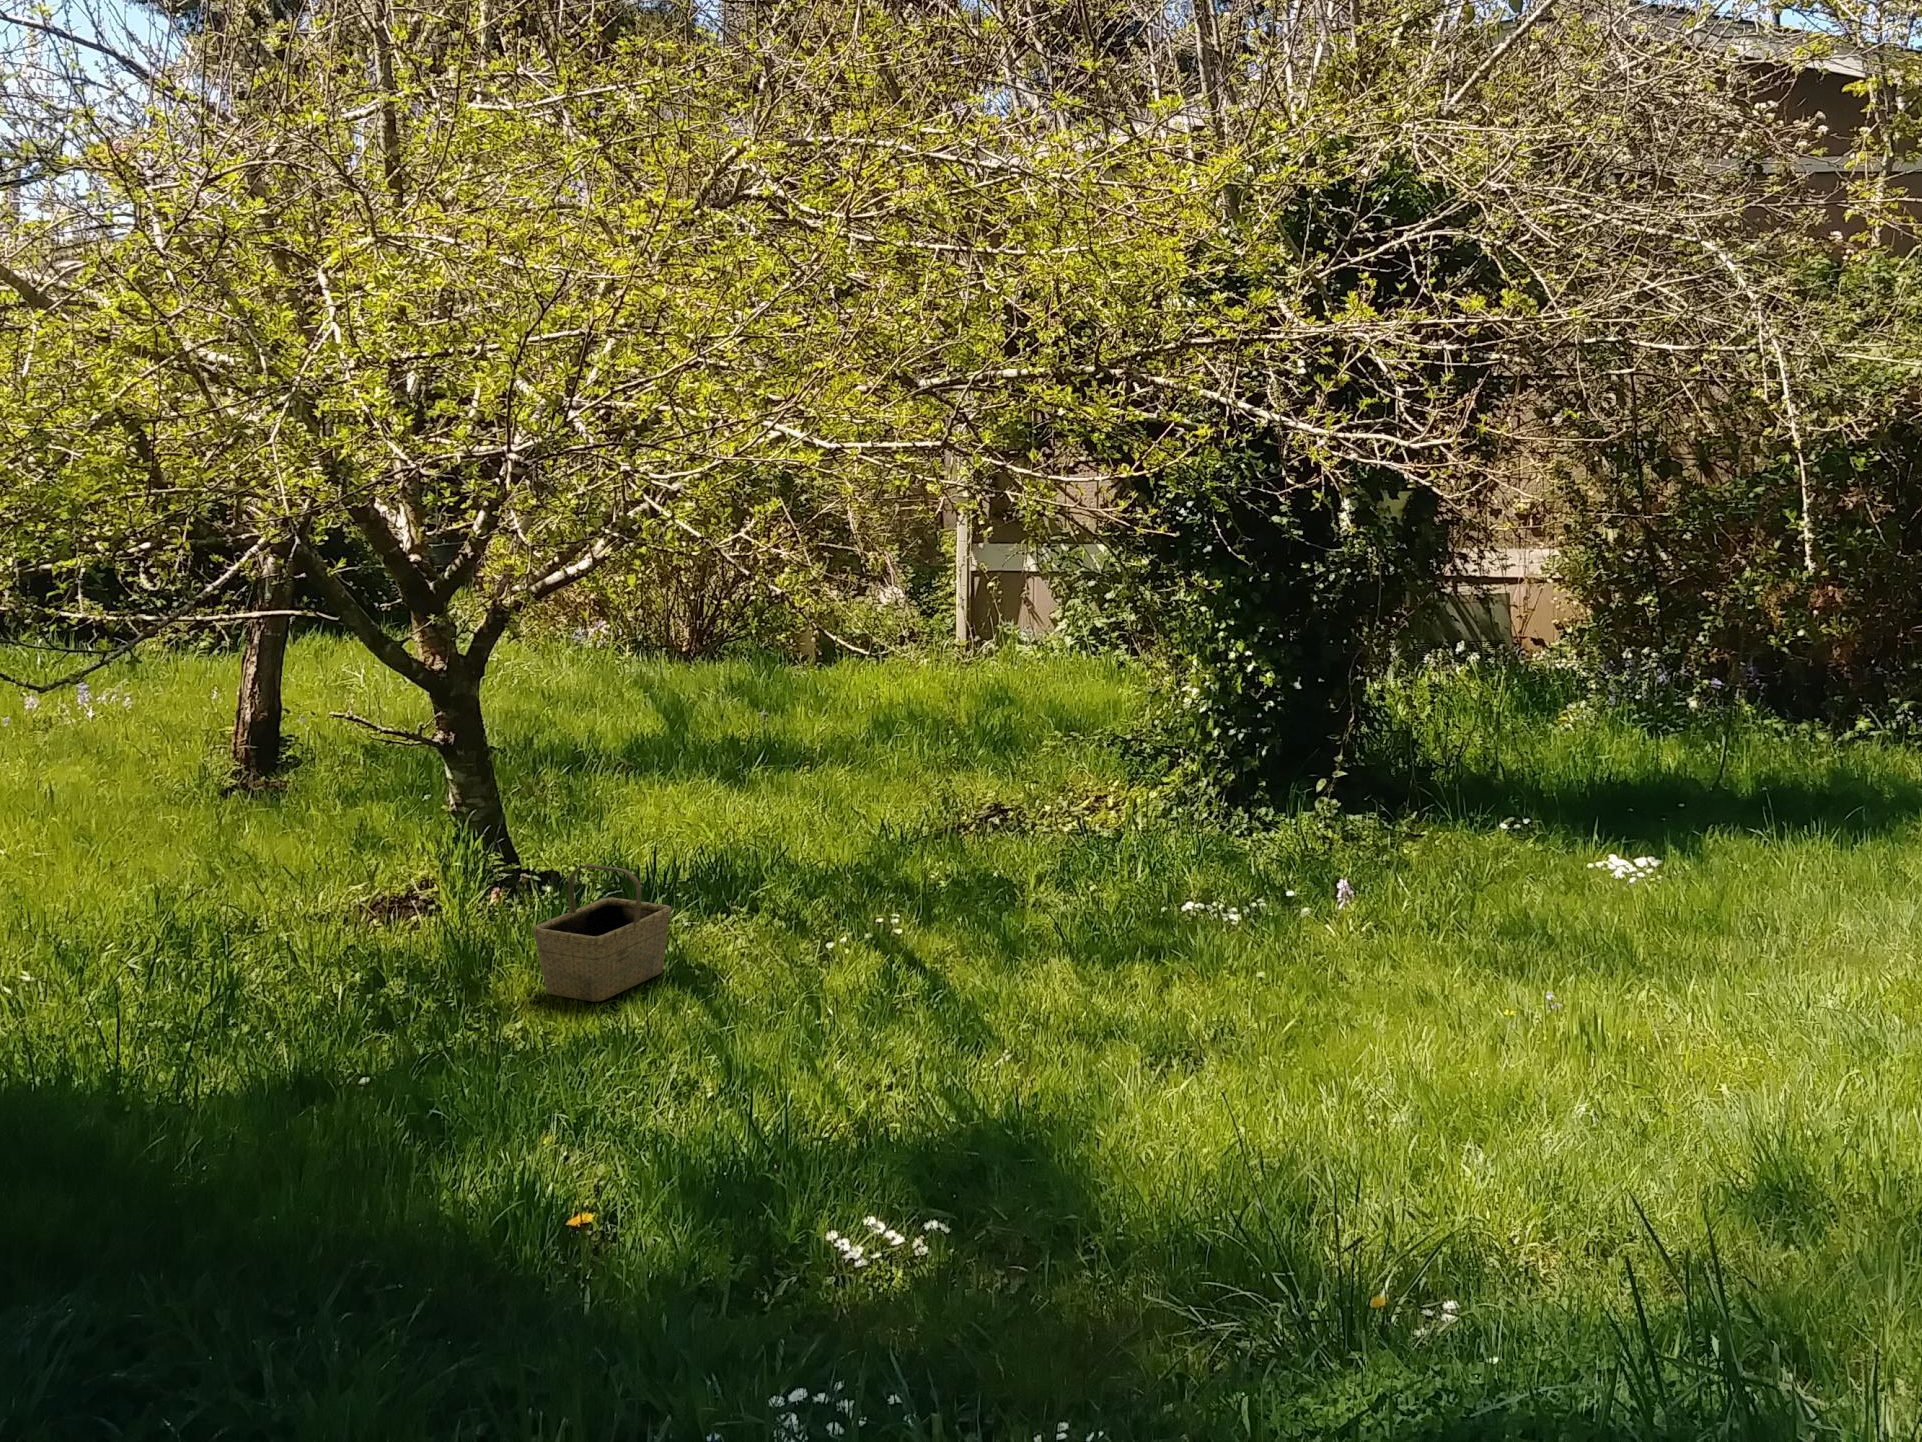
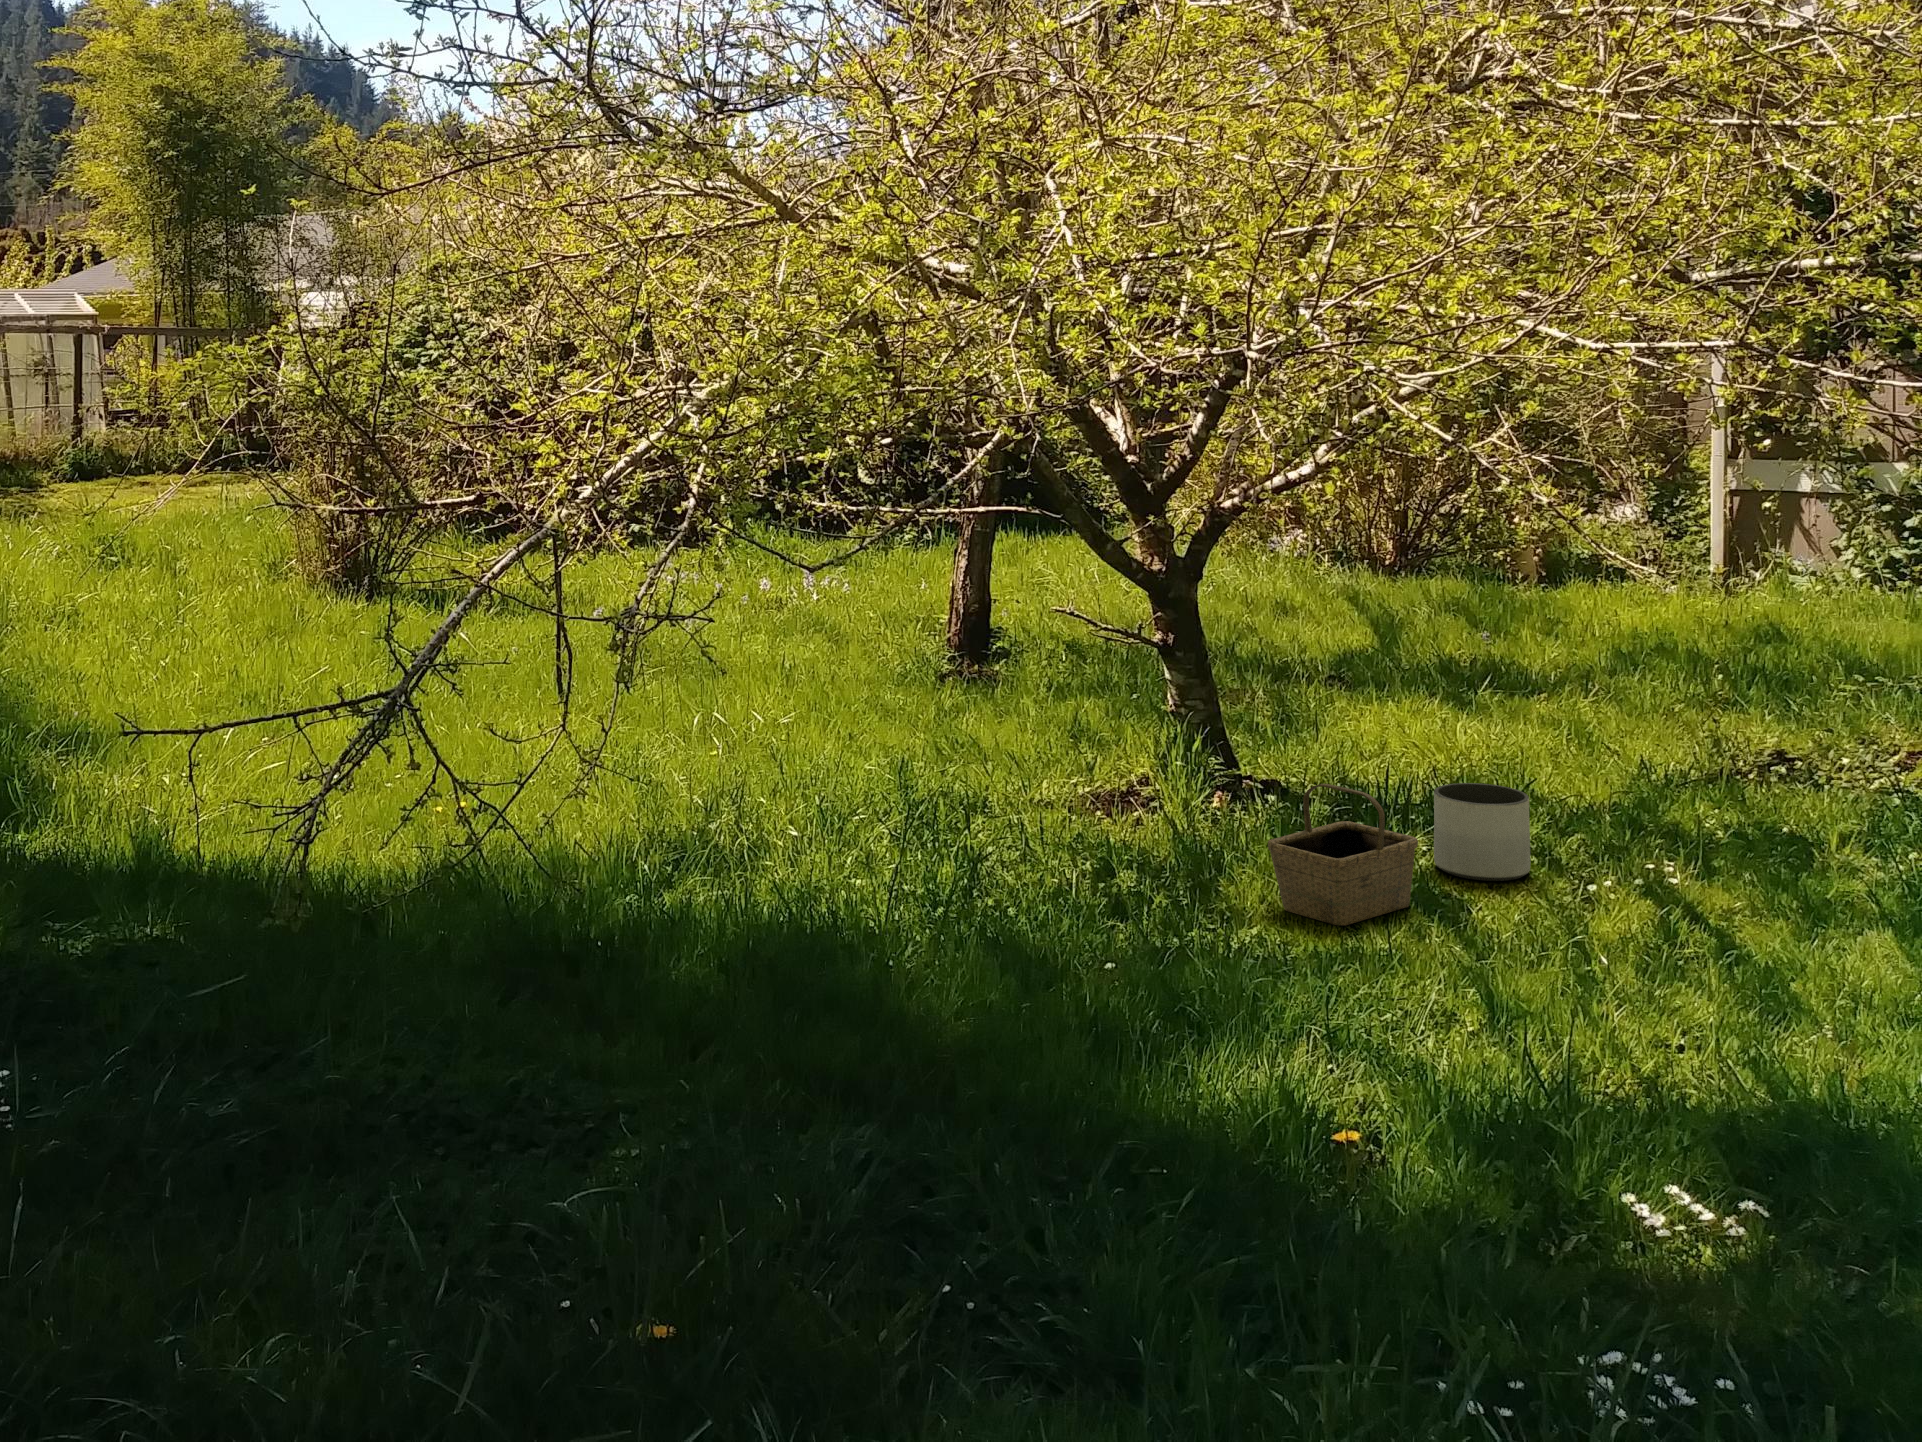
planter: none [688,847,769,938] -> present [1434,783,1531,881]

